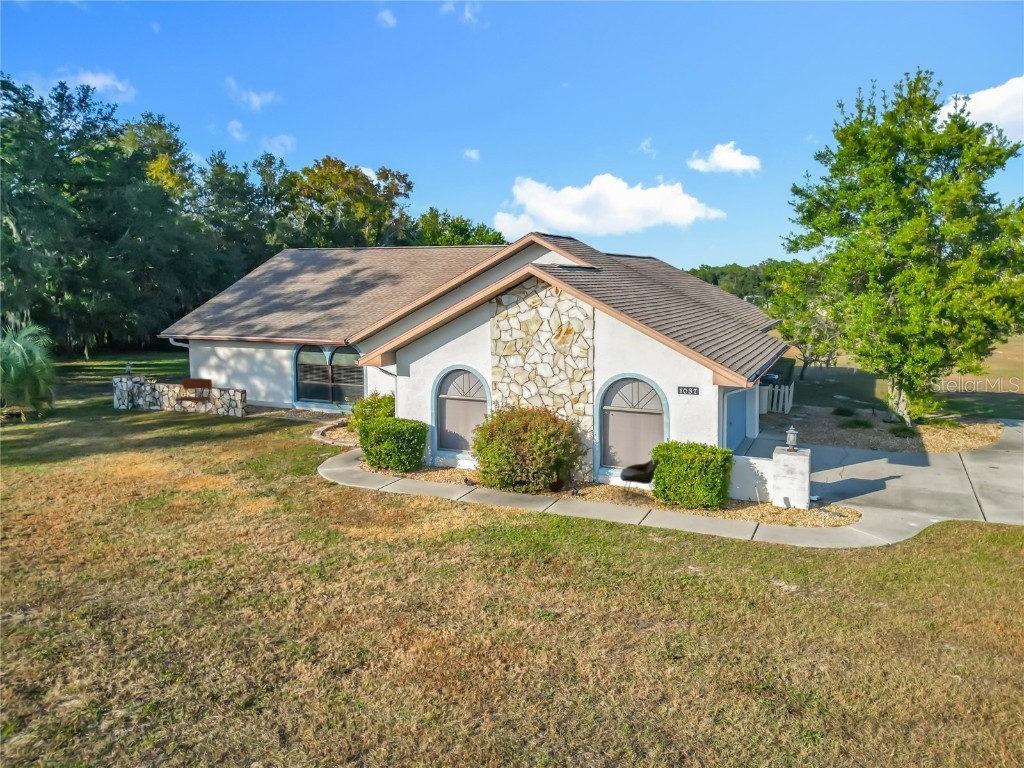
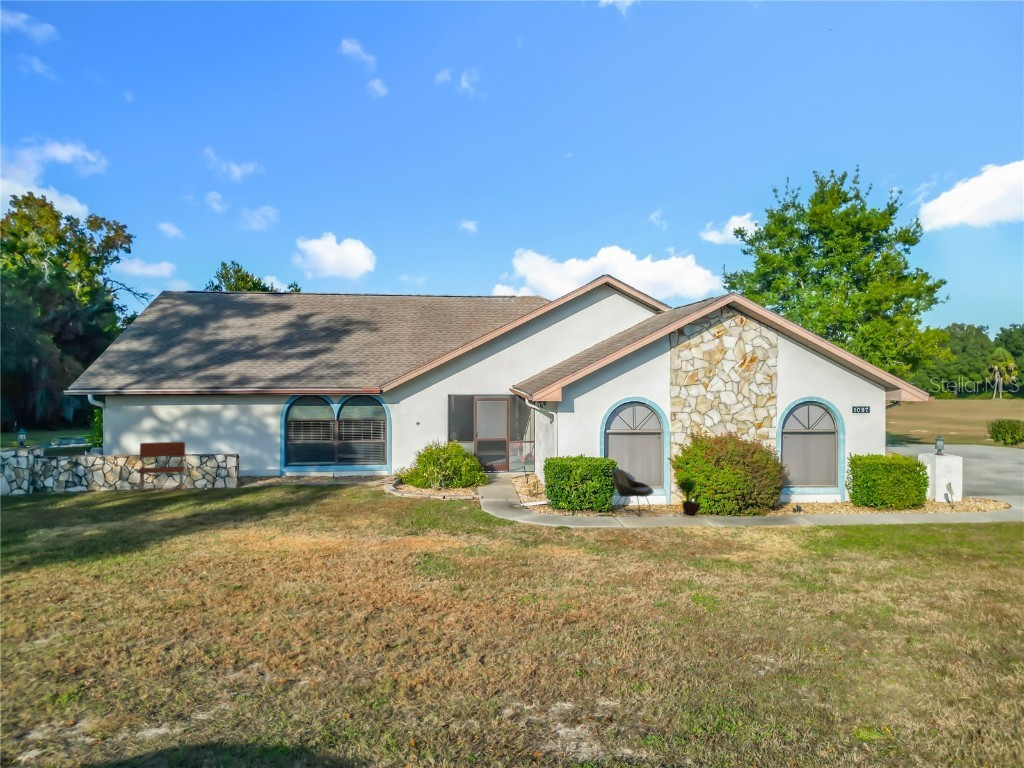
potted tree: present [548,458,567,491] -> present [677,479,700,514]
lounge chair: present [620,459,659,500] -> present [612,469,653,516]

